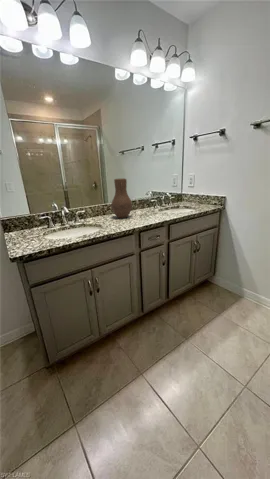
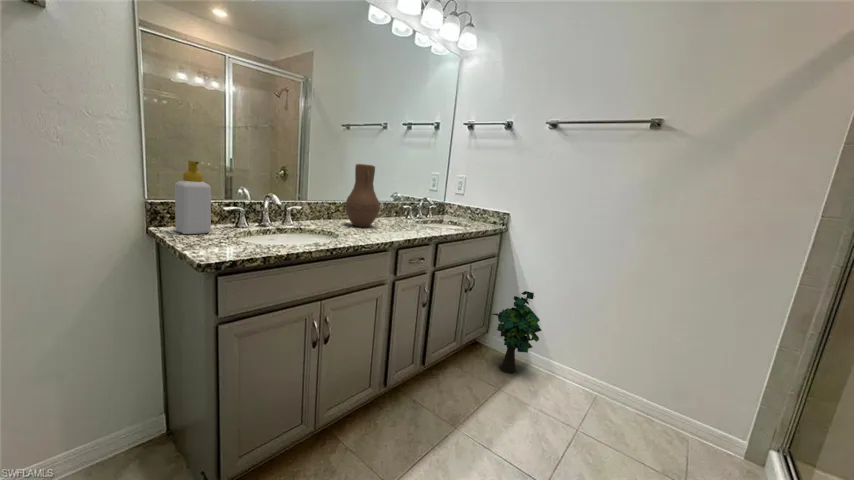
soap bottle: none [10,194,33,235] -> present [175,161,211,234]
decorative plant: none [214,250,251,303] -> present [492,291,542,373]

